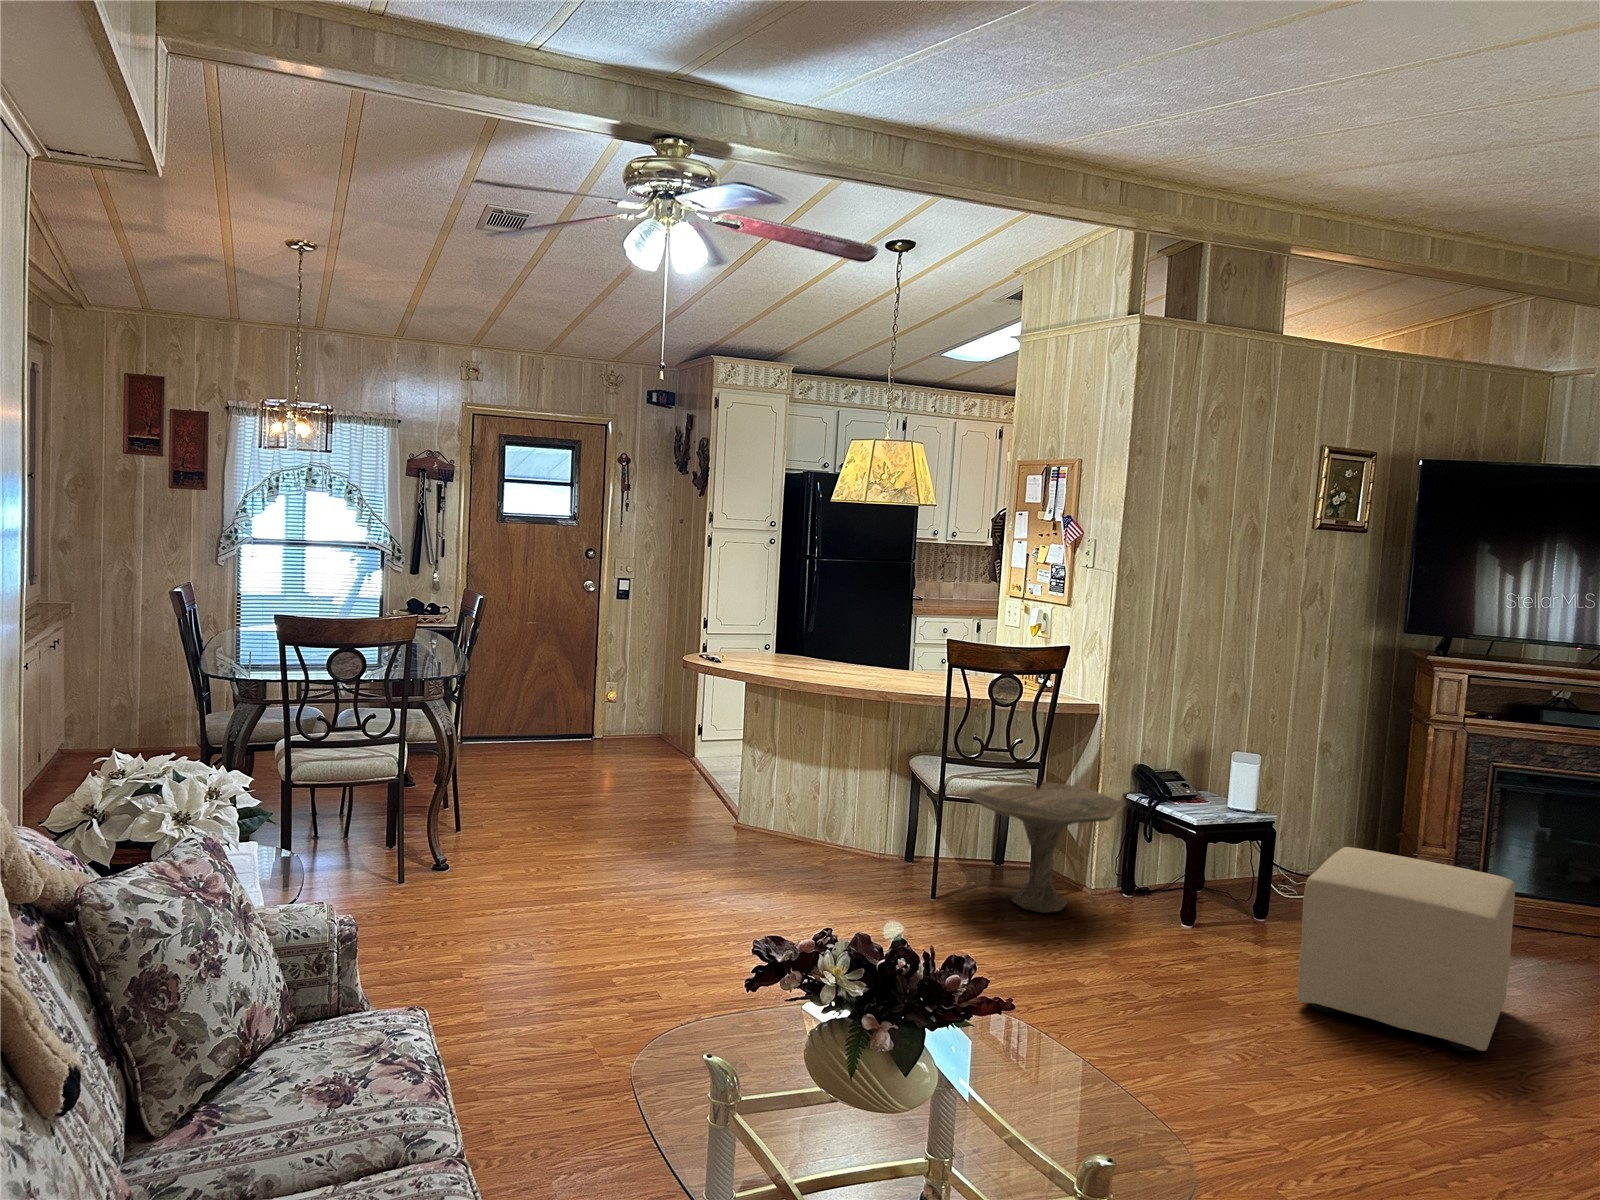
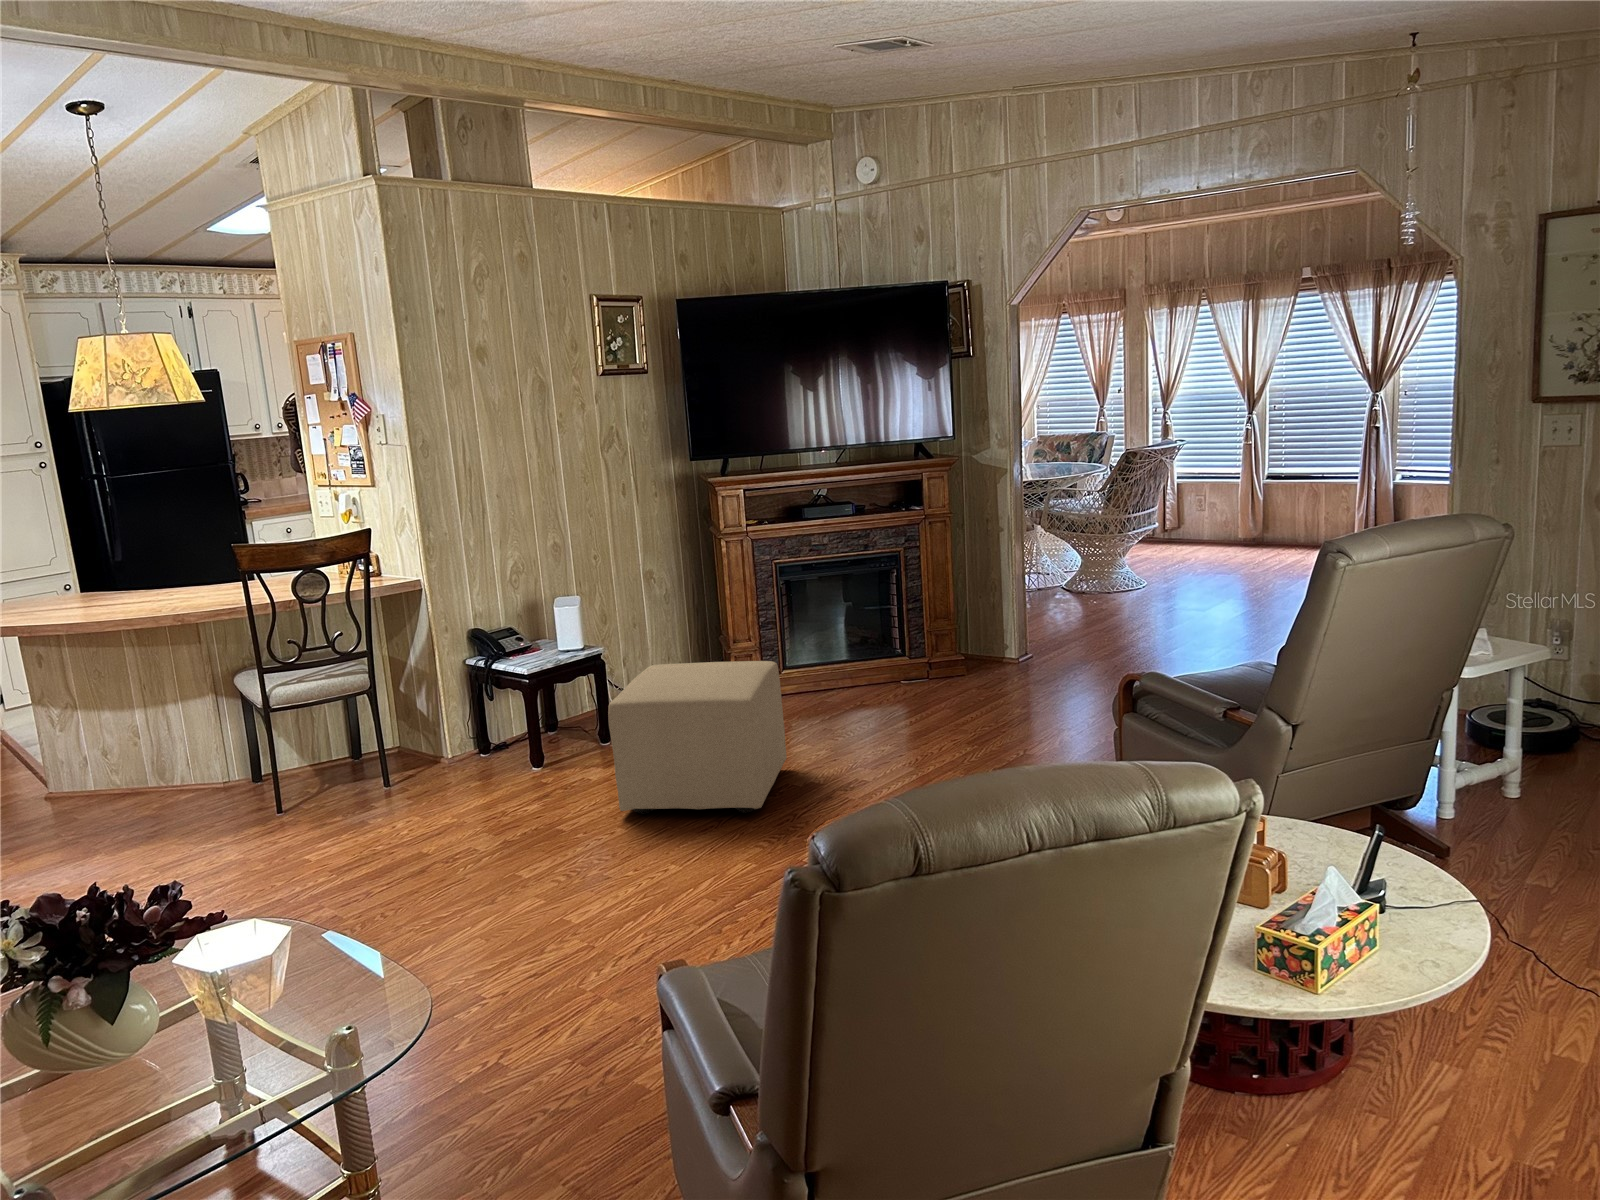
side table: present [966,781,1126,913] -> none [291,665,461,798]

